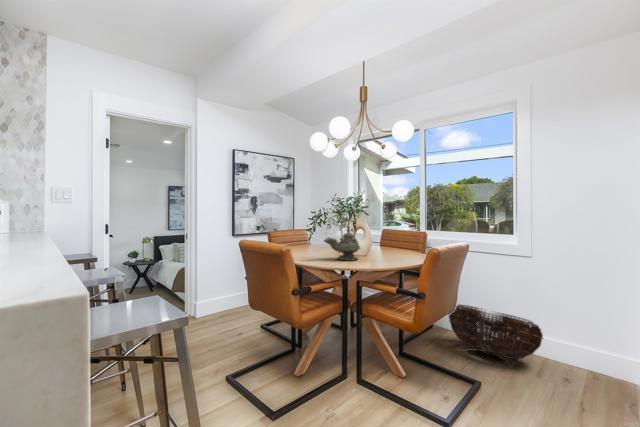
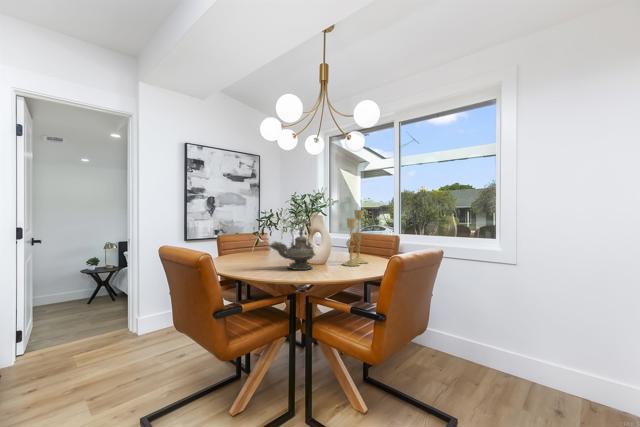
candlestick: none [380,210,402,258] -> present [343,210,368,266]
basket: present [449,305,543,359] -> none [423,319,531,386]

